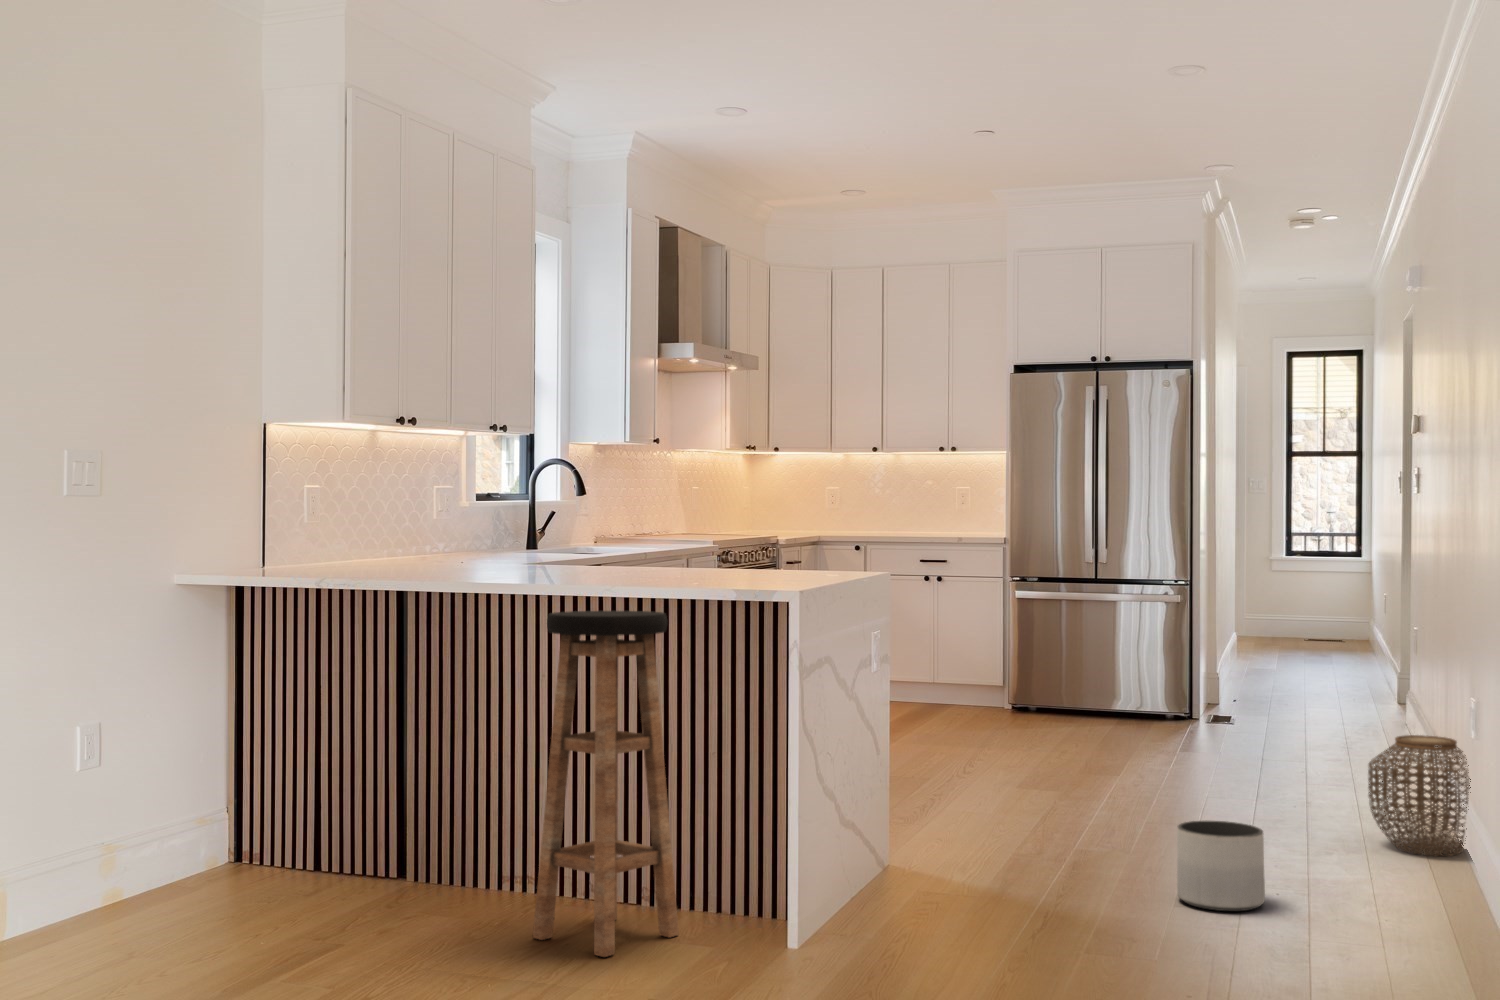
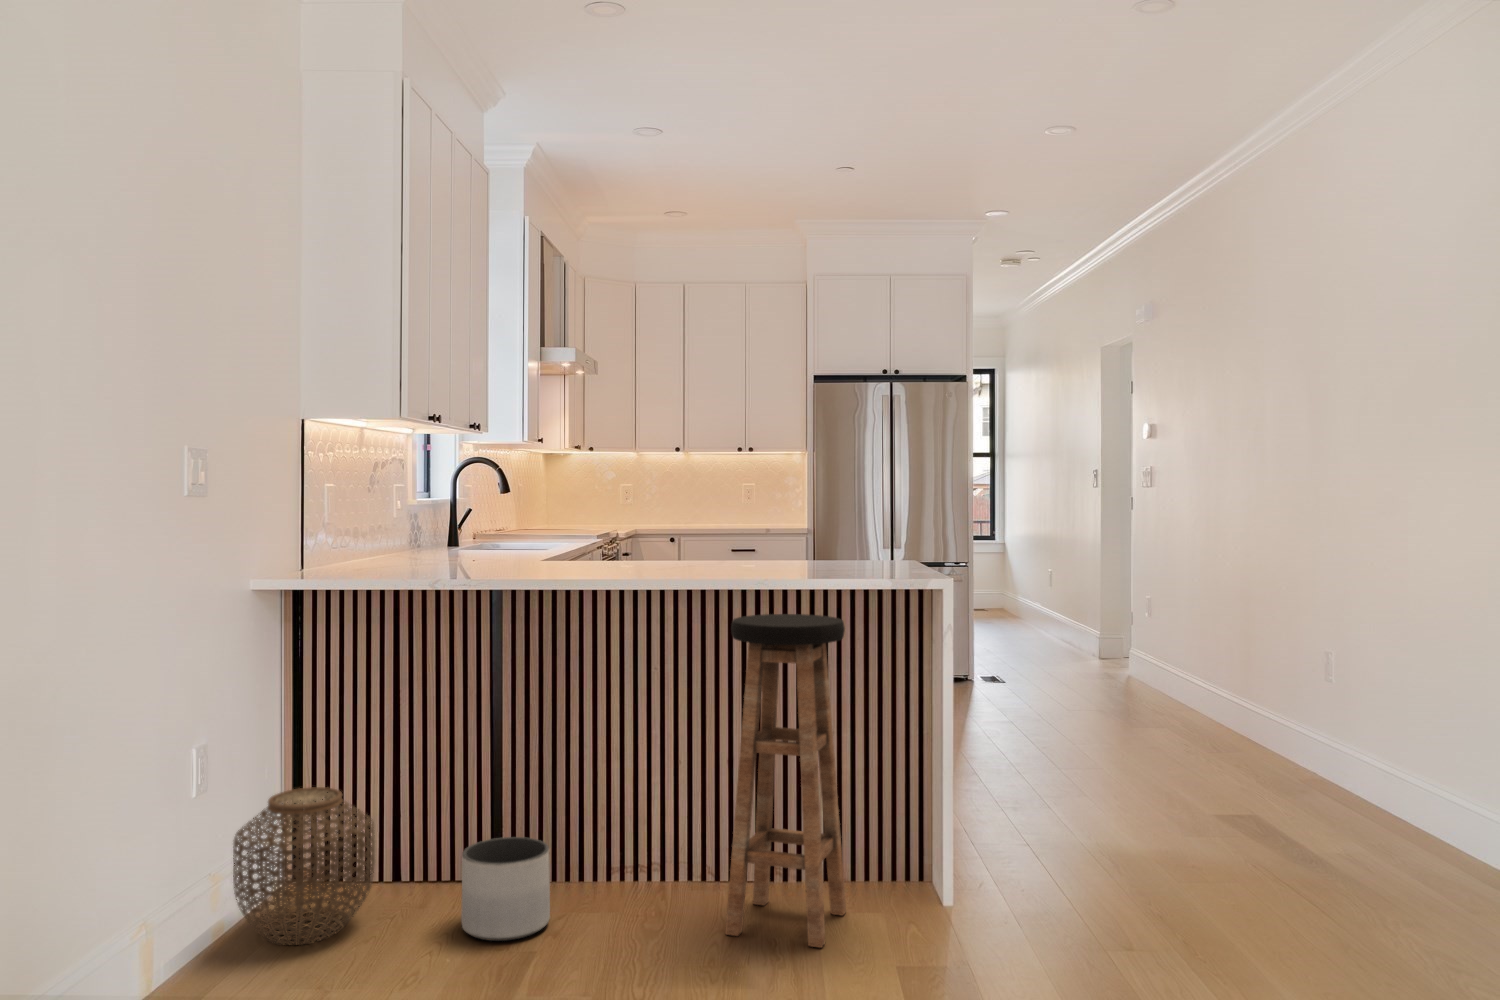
woven basket: present [1368,735,1471,856] -> present [233,787,374,945]
planter: present [1177,821,1265,911] -> present [461,837,550,941]

